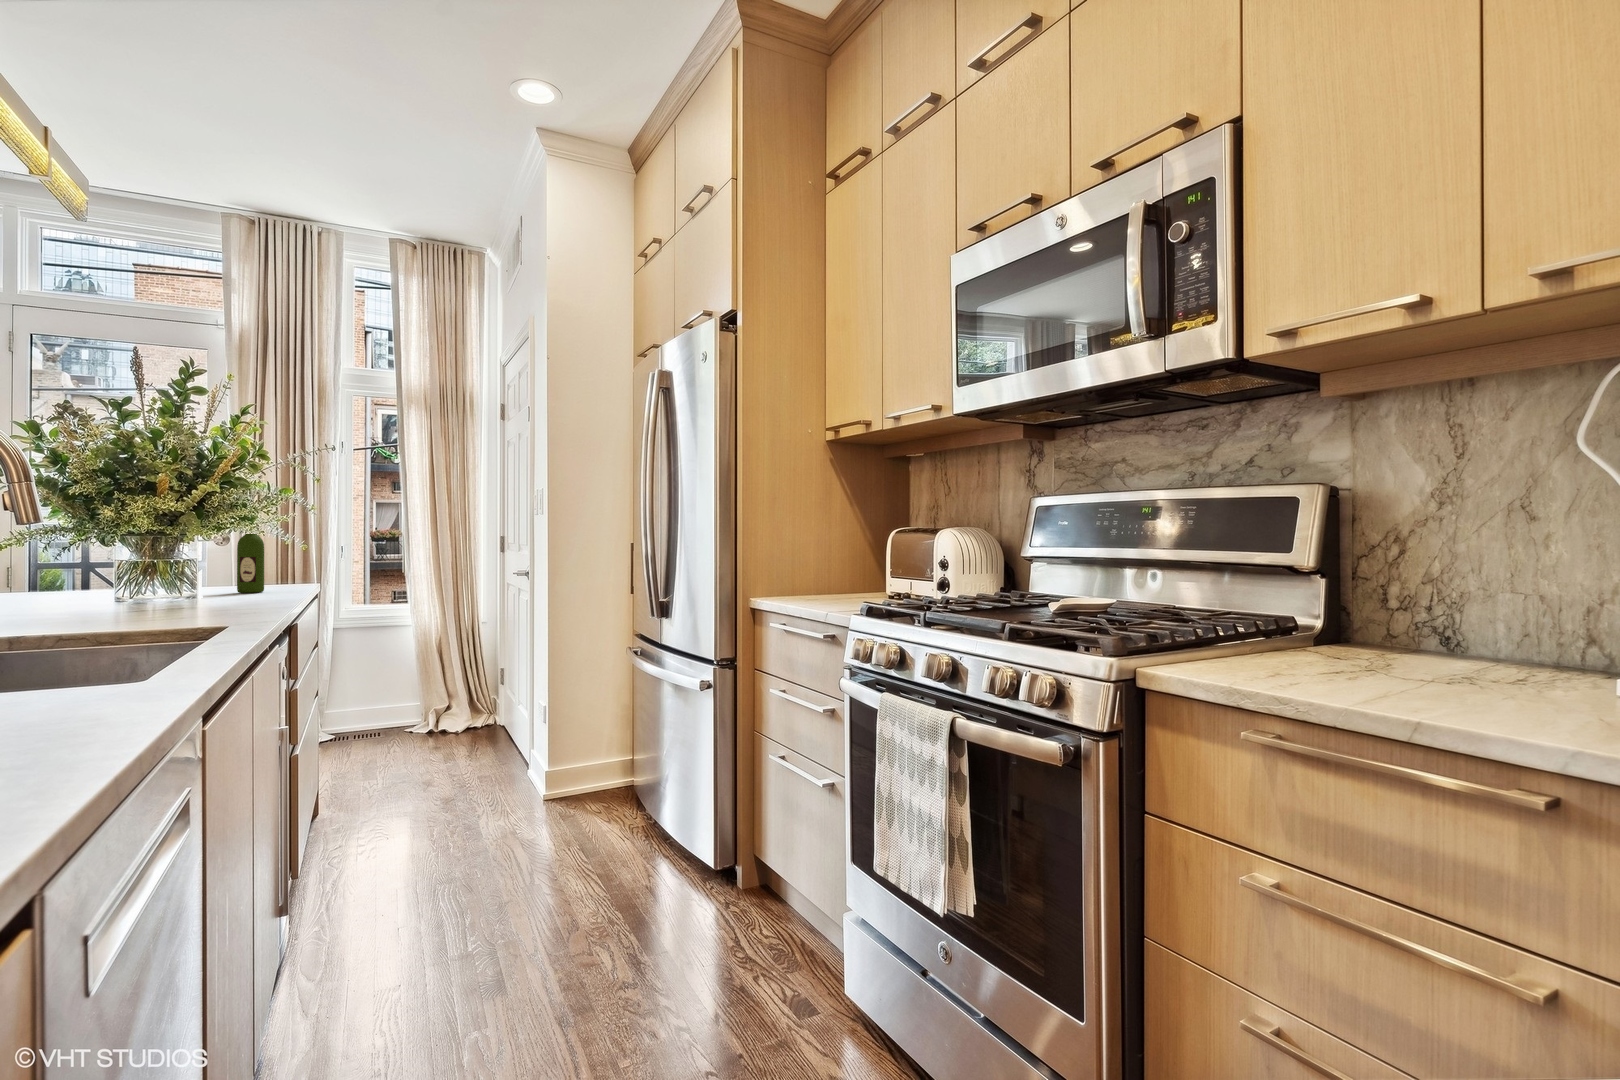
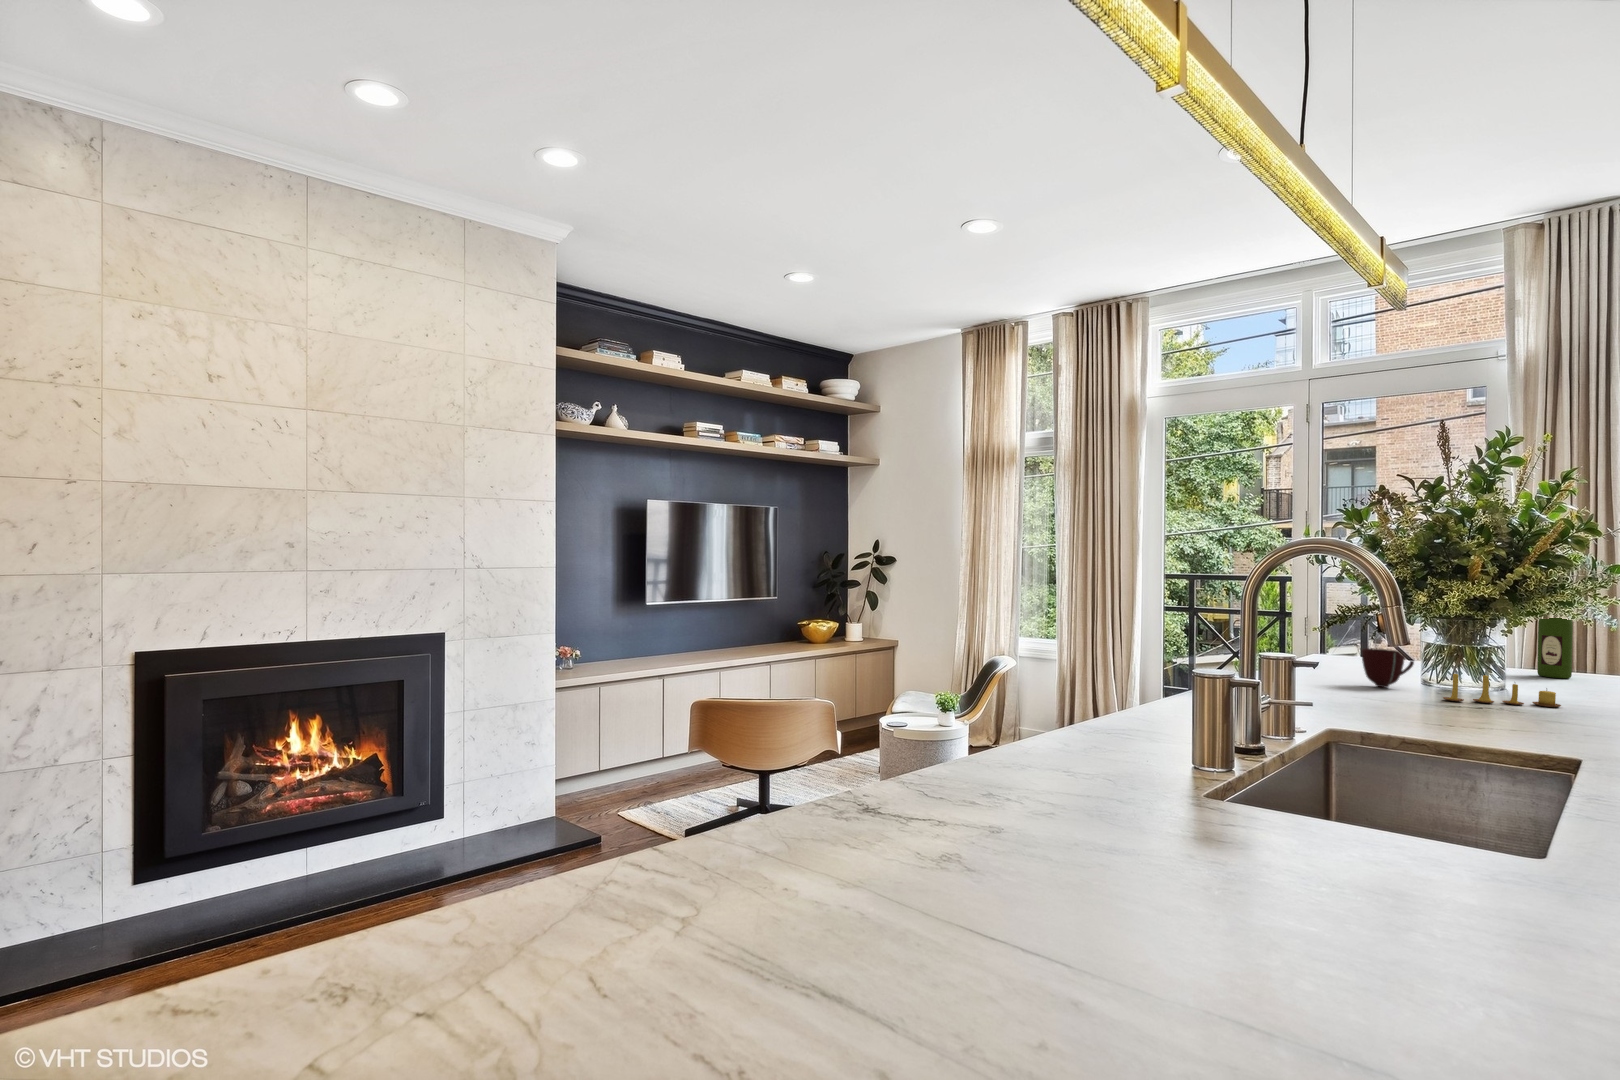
mug: none [45,573,108,612] -> present [1362,648,1414,688]
candle: none [134,582,243,612] -> present [1443,671,1561,707]

